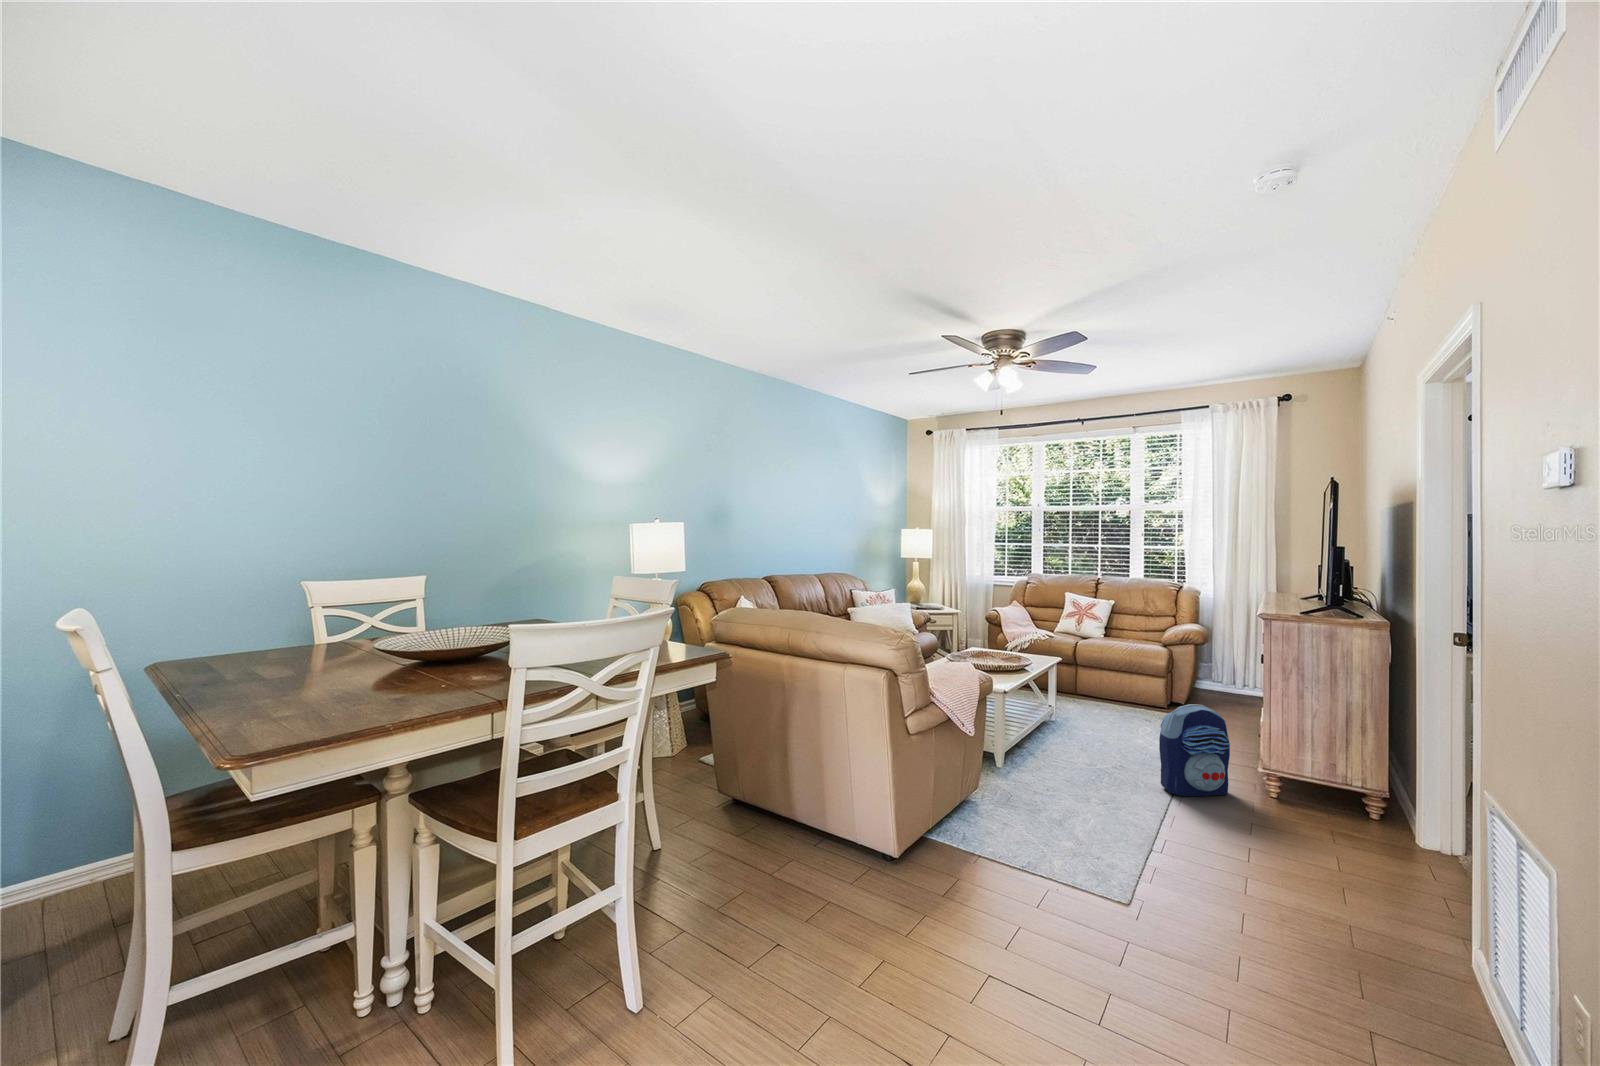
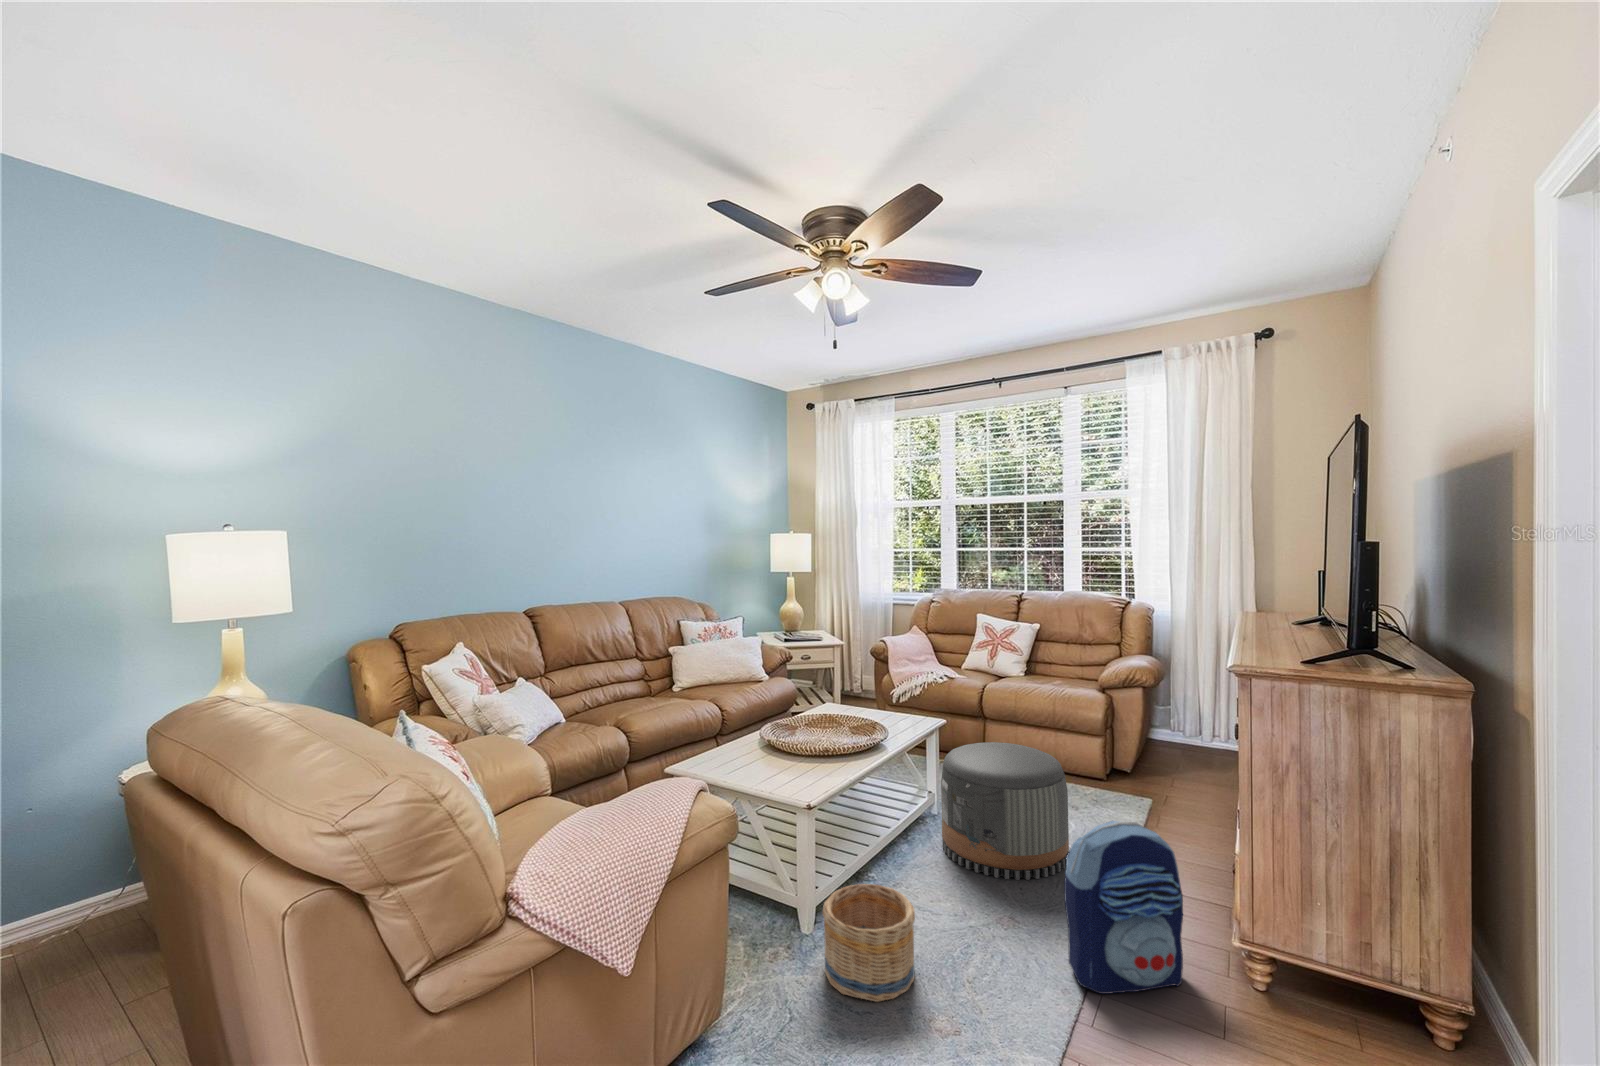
pouf: none [1064,673,1150,753] -> present [941,742,1069,880]
basket: none [1017,739,1073,795] -> present [823,884,915,1002]

